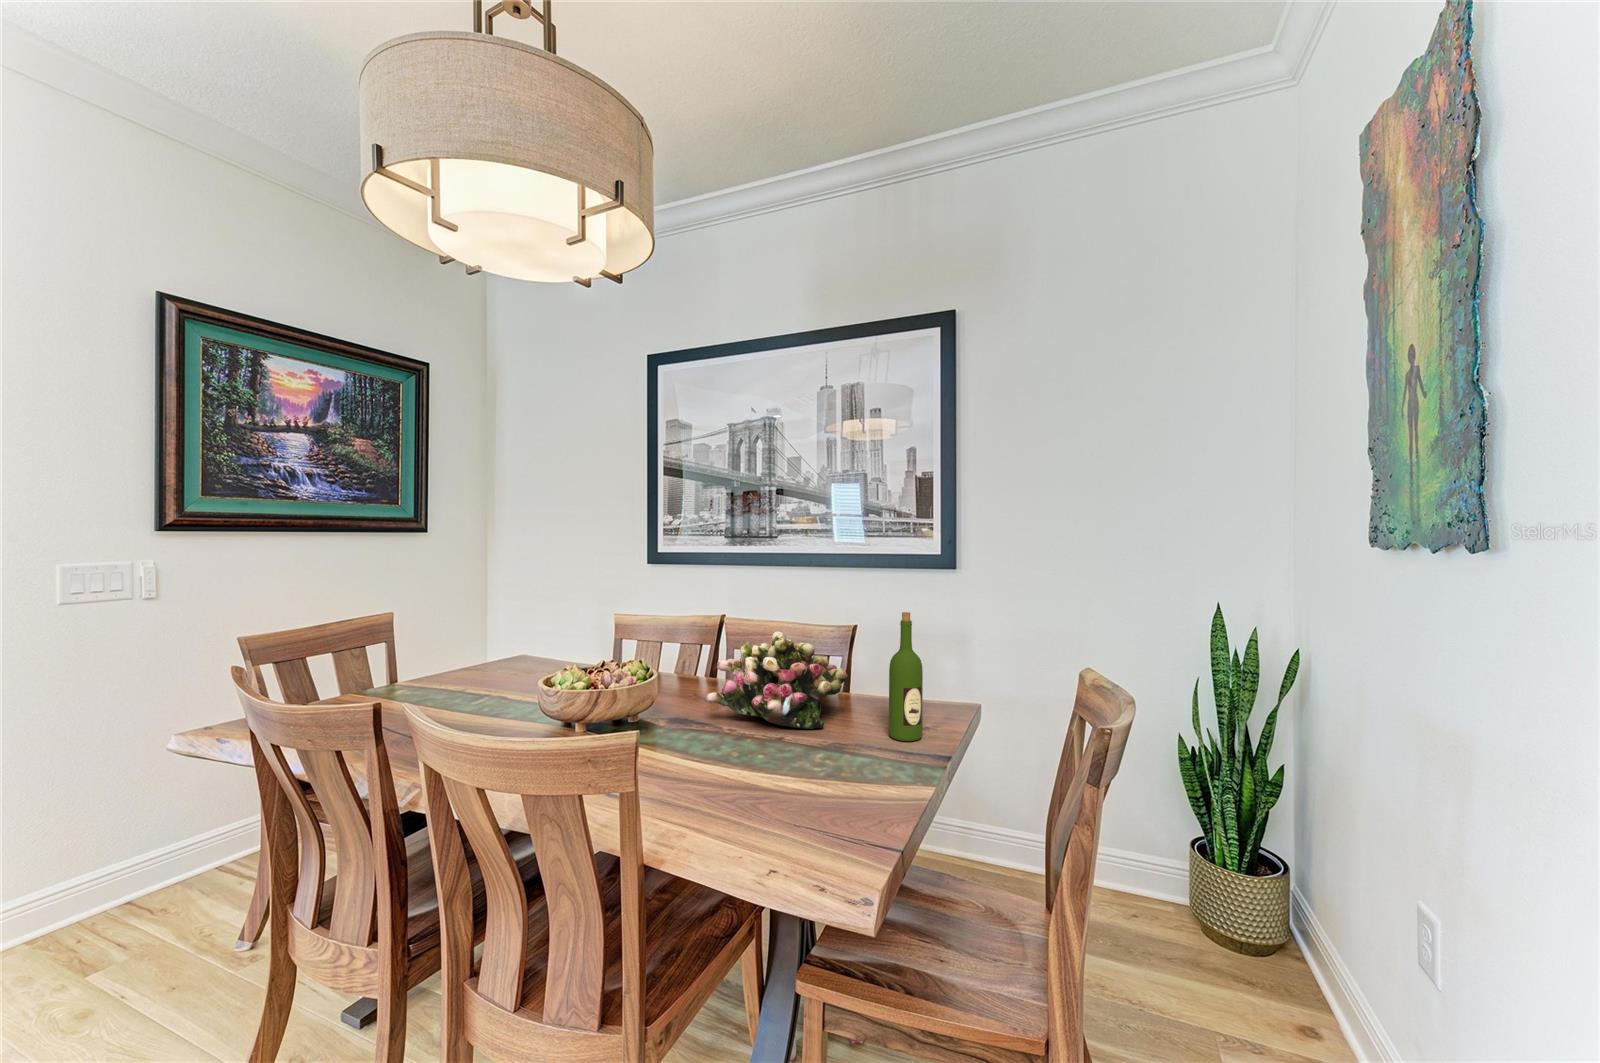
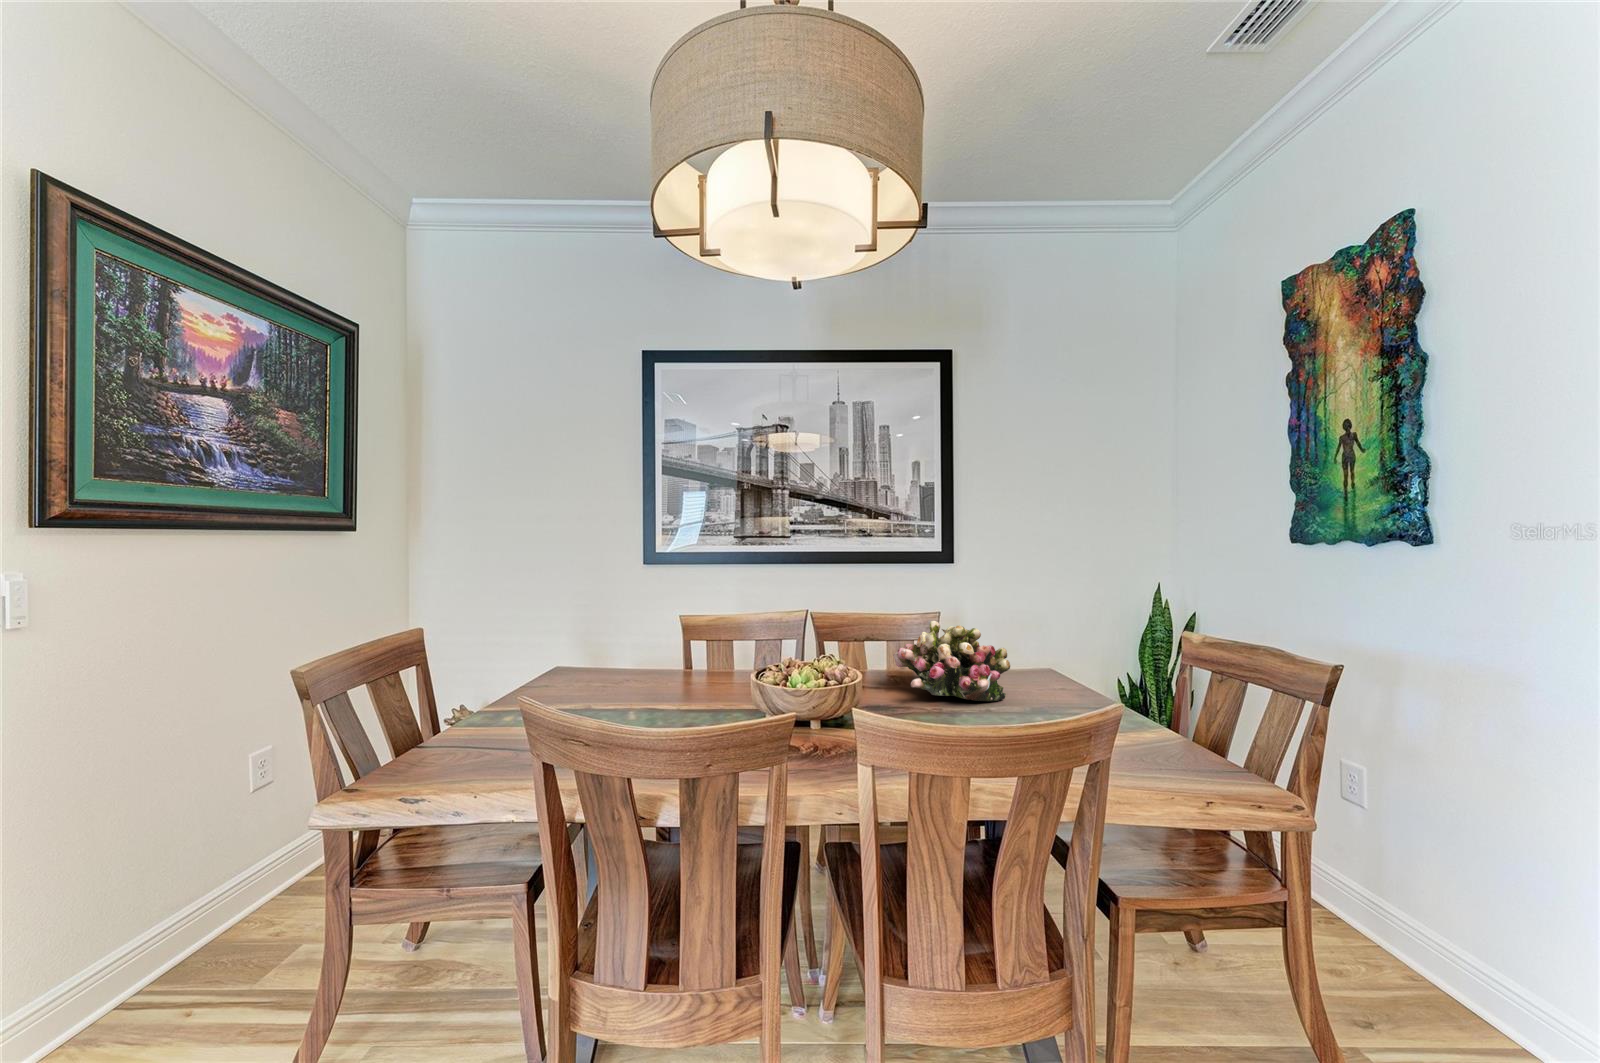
wine bottle: present [889,612,923,741] -> none [1054,598,1083,701]

